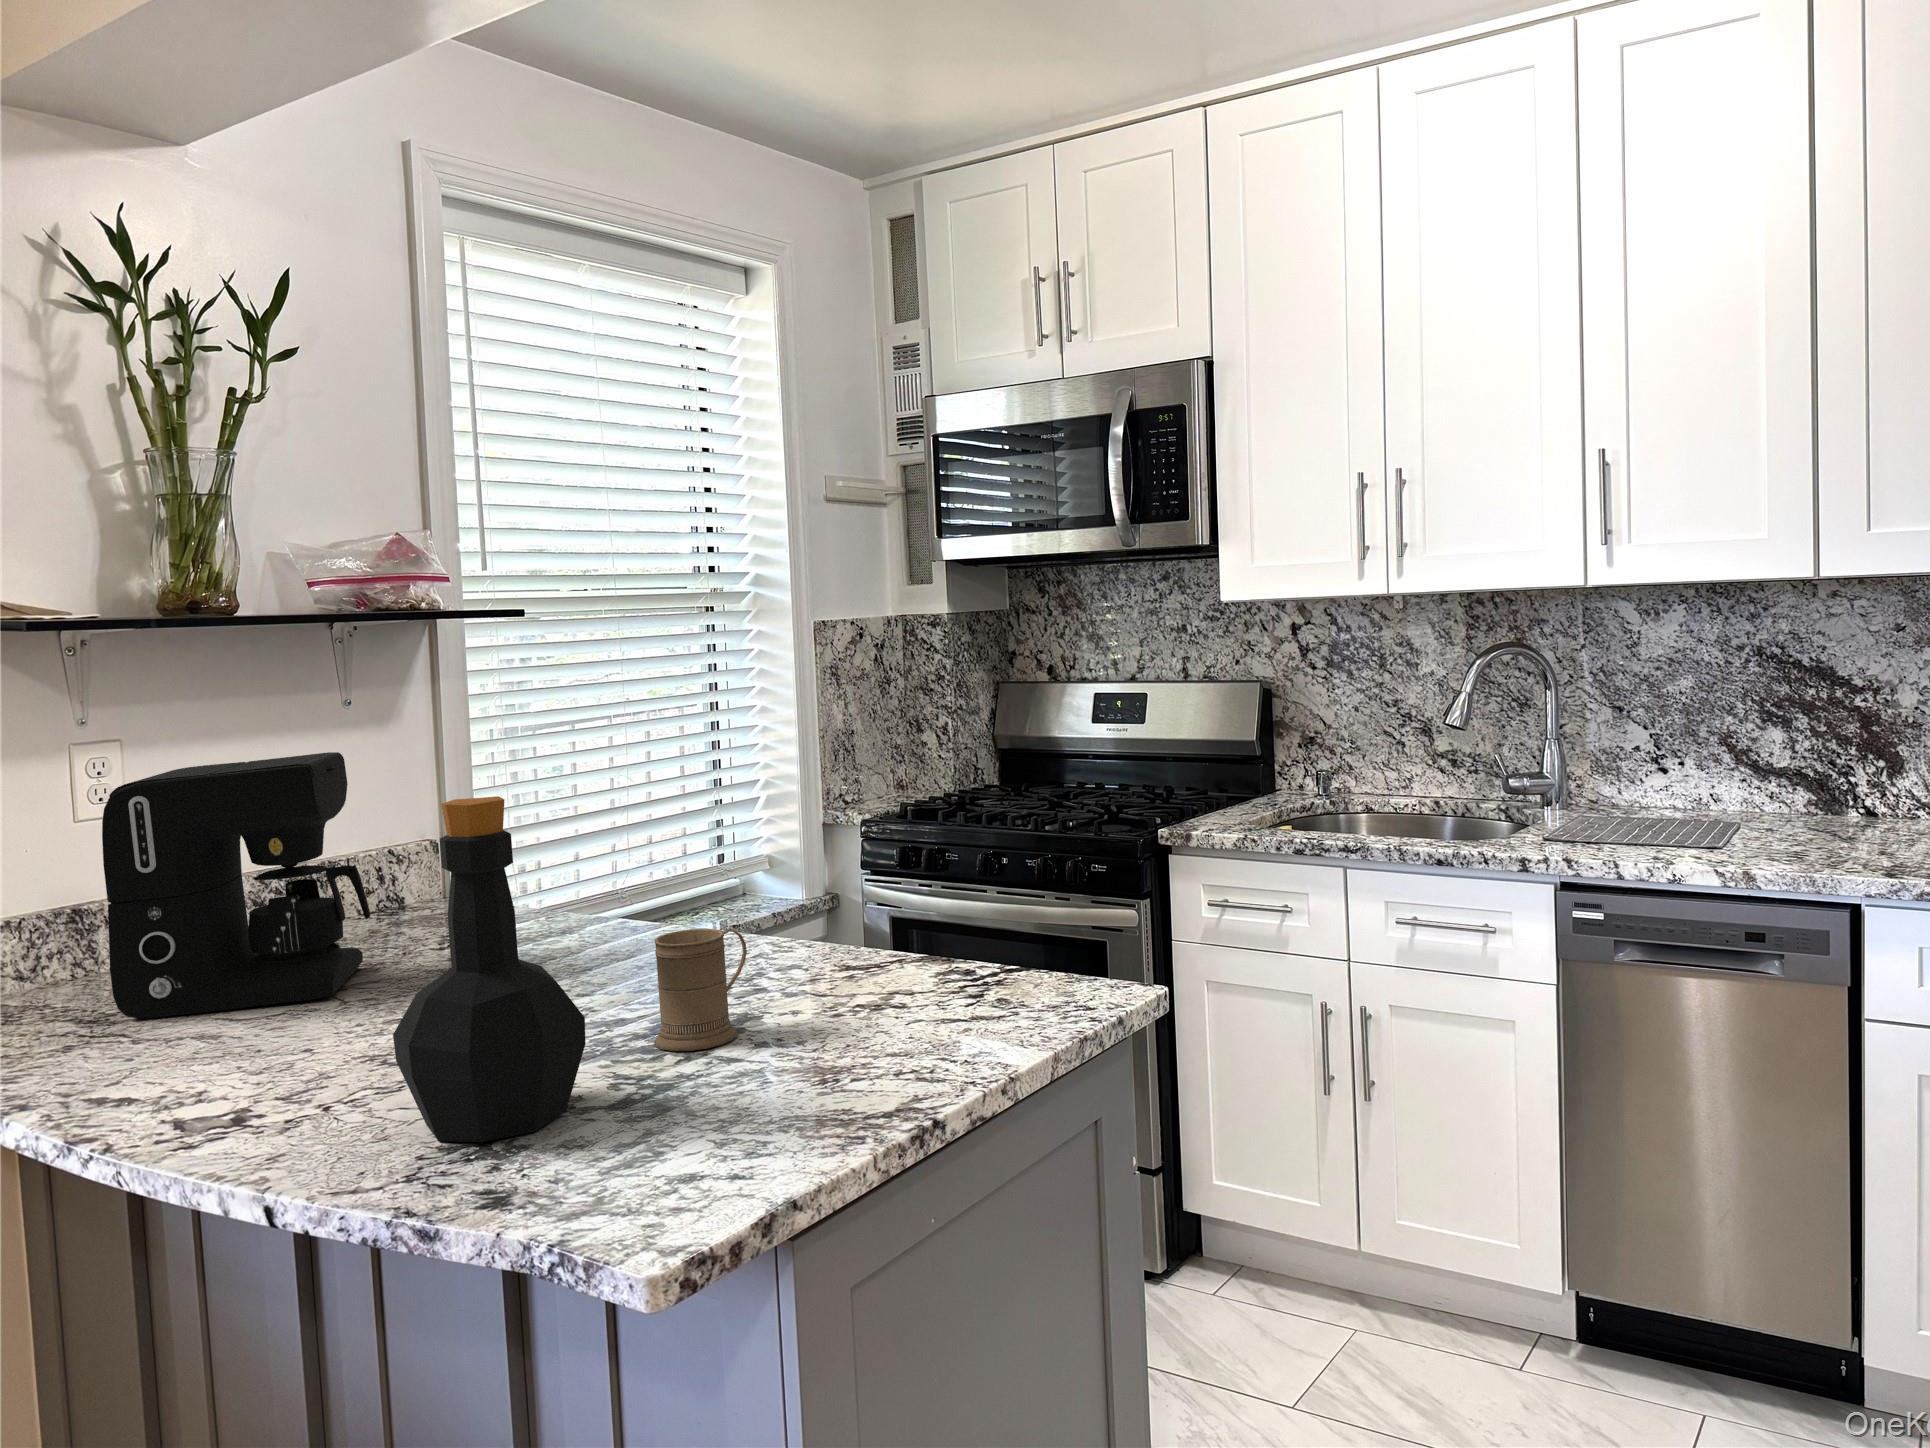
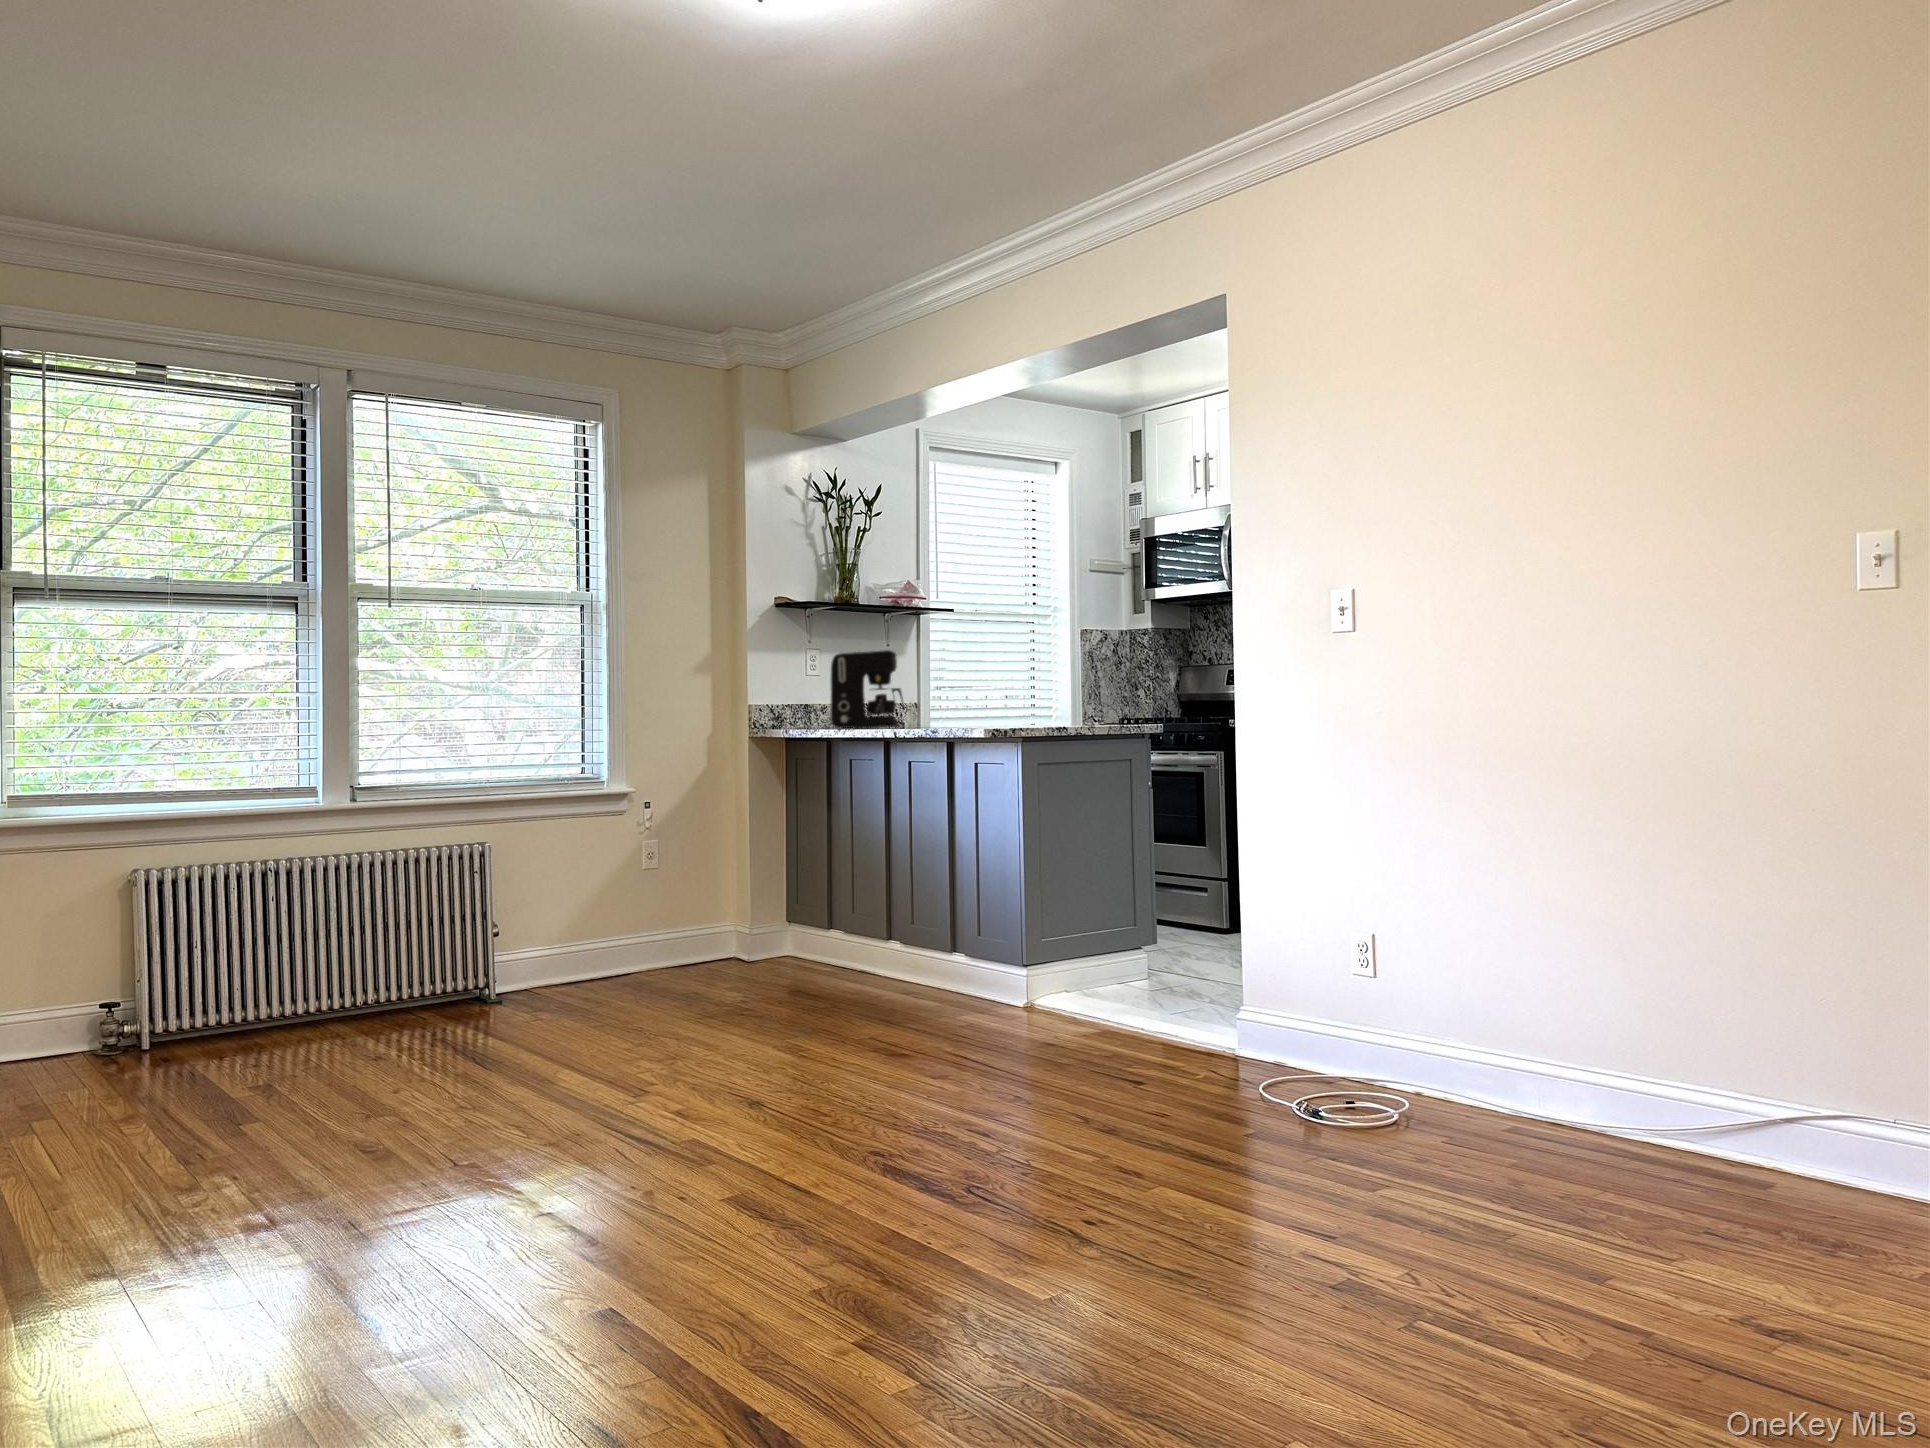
bottle: present [393,796,586,1142] -> none [927,642,975,728]
mug: present [654,929,747,1051] -> none [994,696,1023,727]

